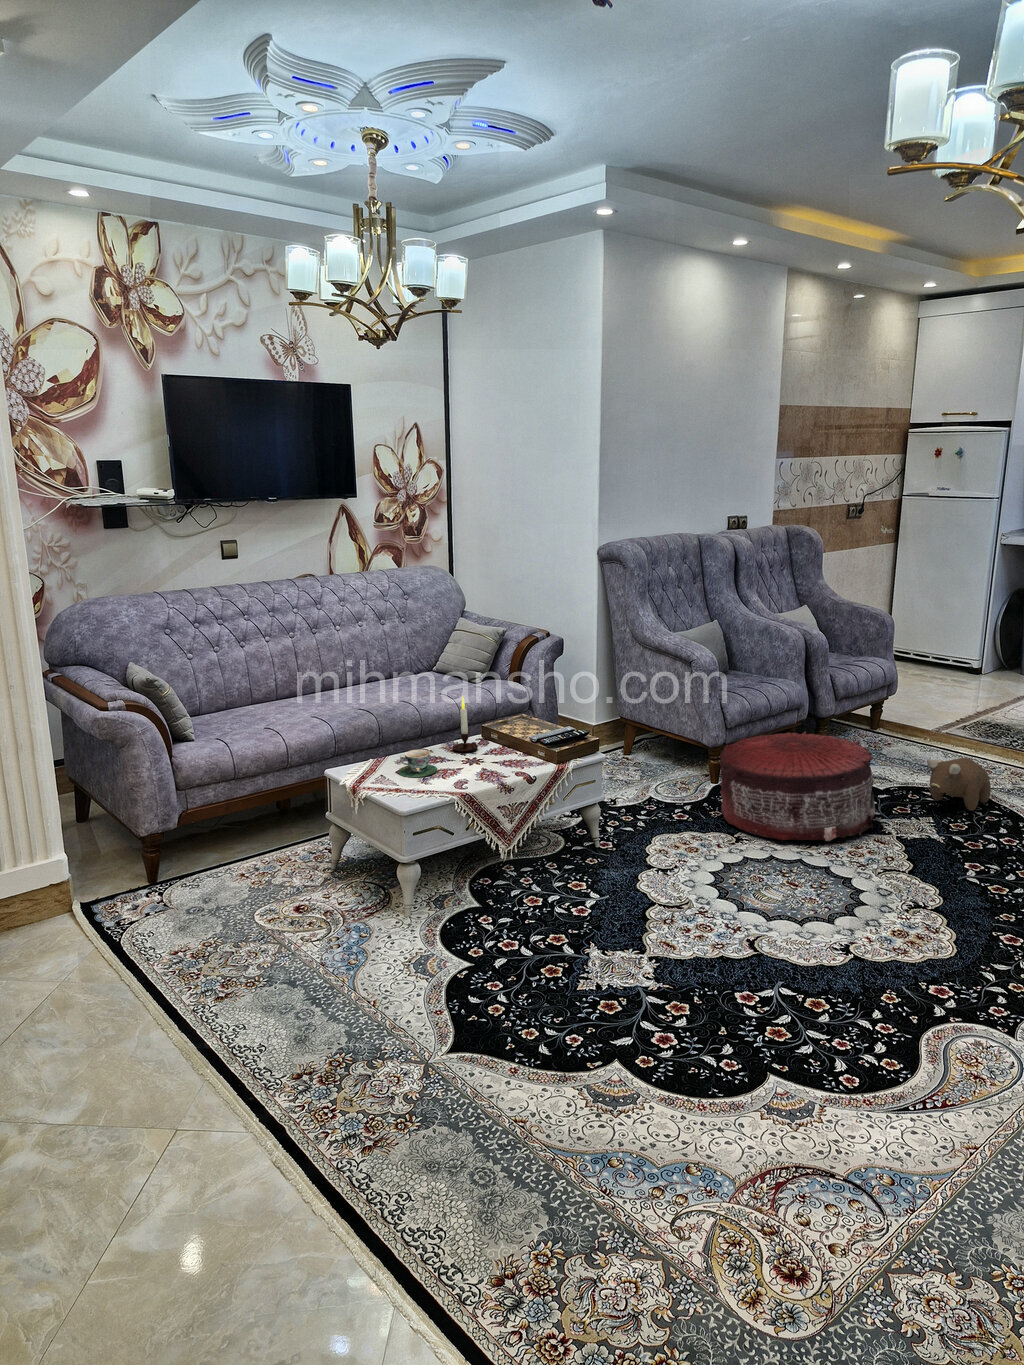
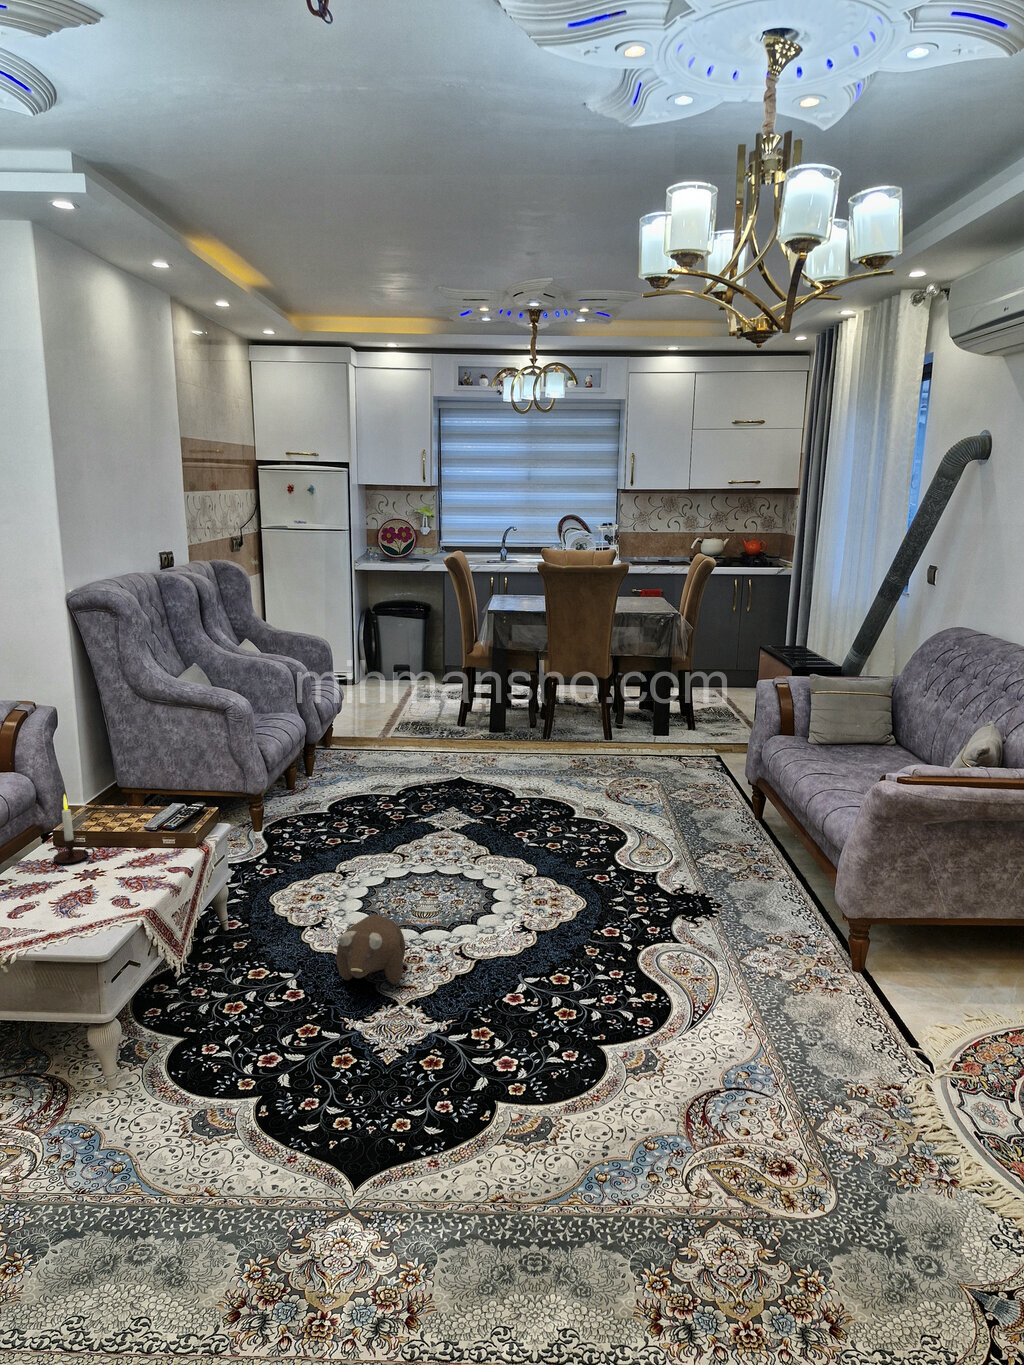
pouf: present [720,731,875,841] -> none [285,758,434,864]
teacup: present [398,749,437,777] -> none [30,870,86,911]
plush toy: present [927,758,991,811] -> present [337,915,405,984]

